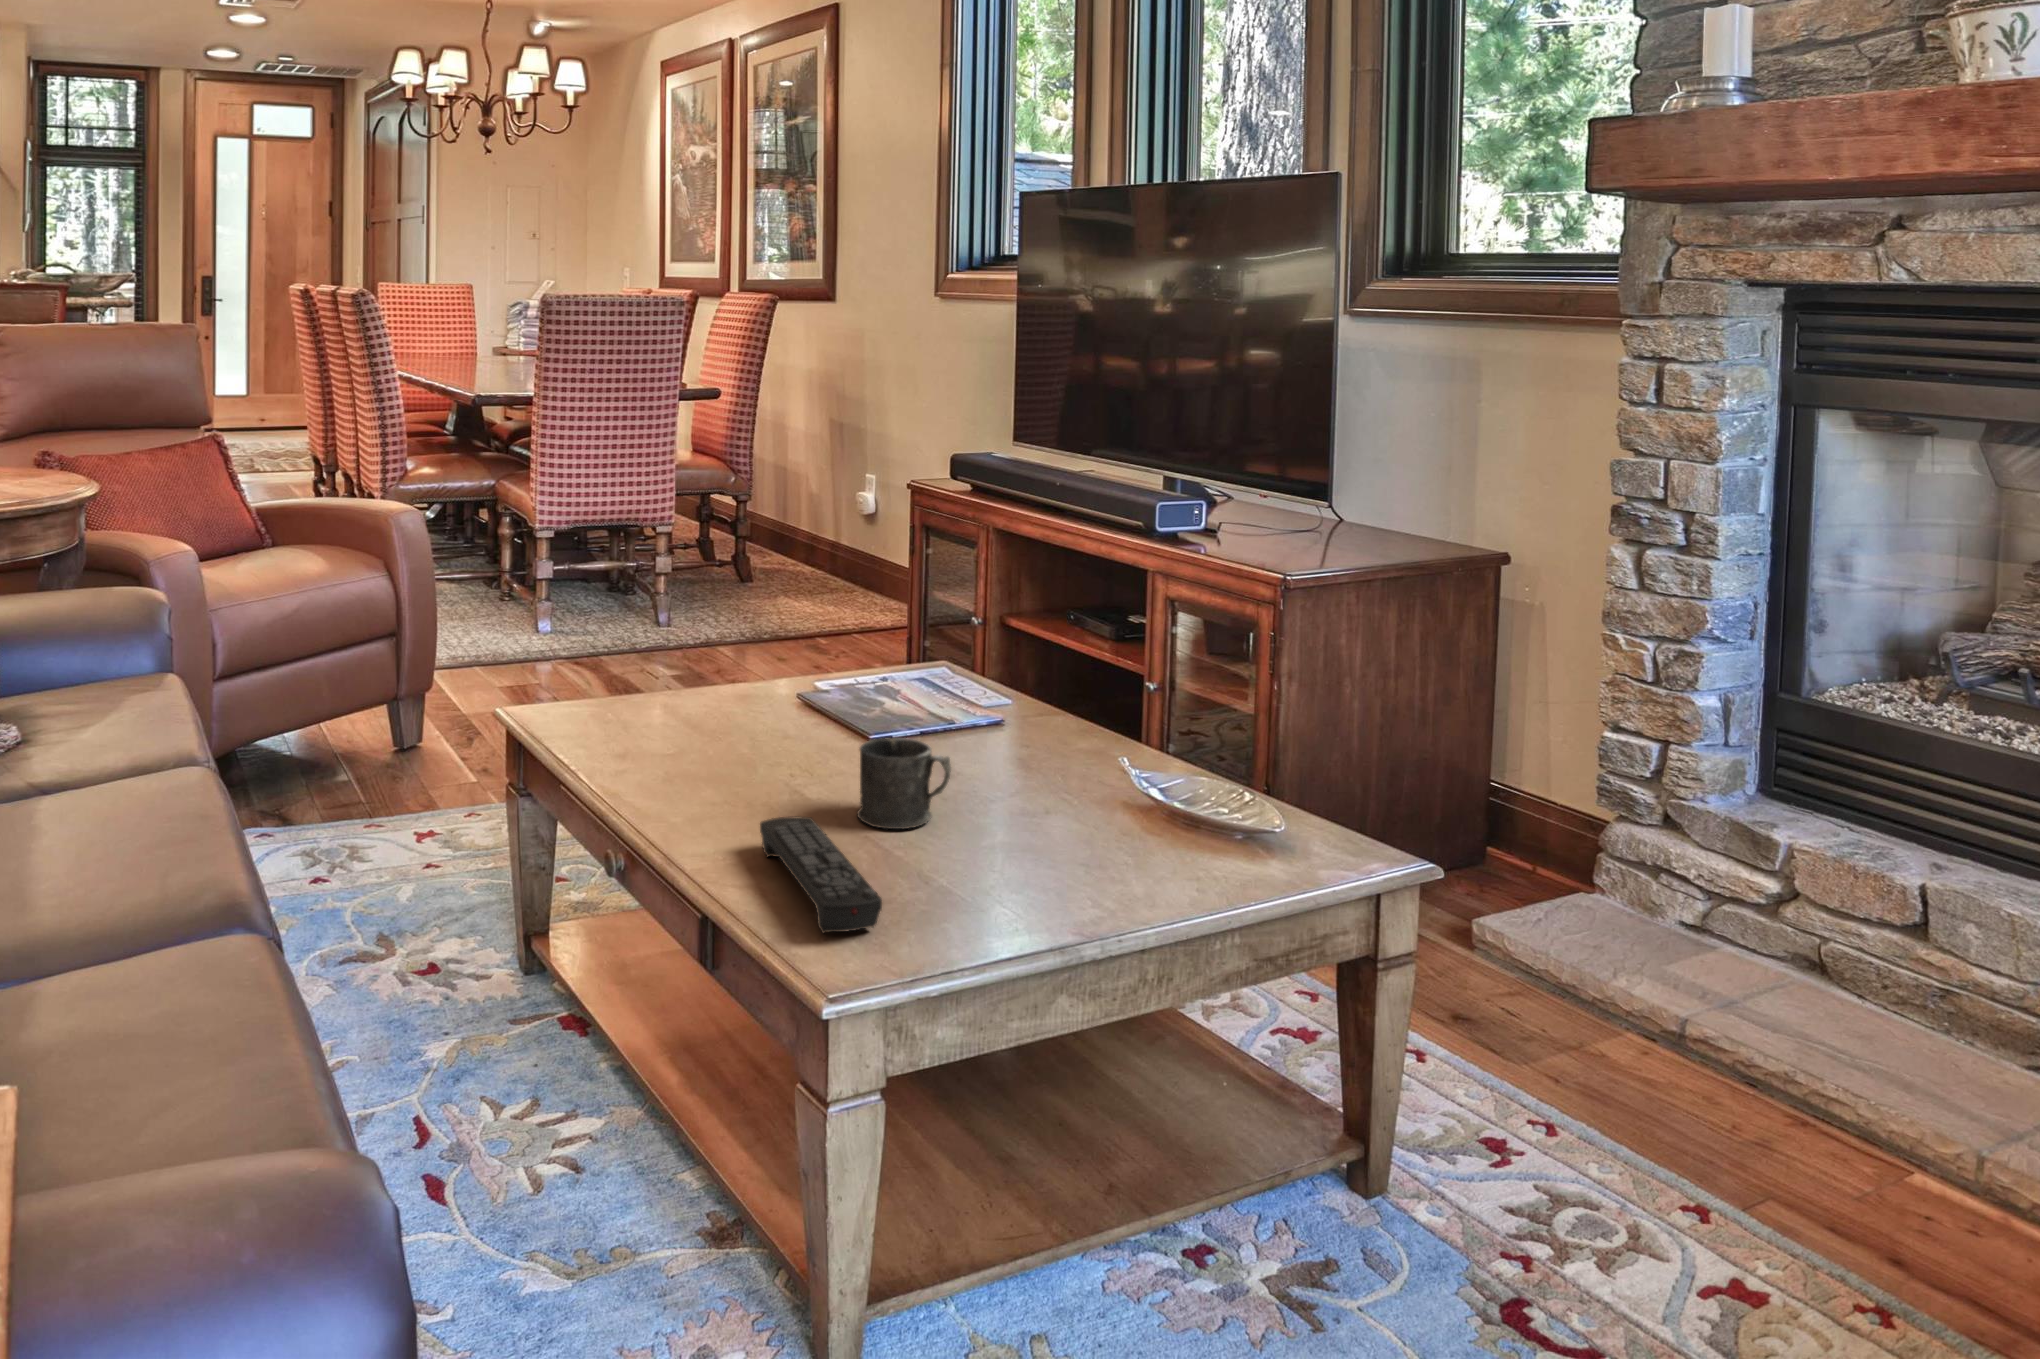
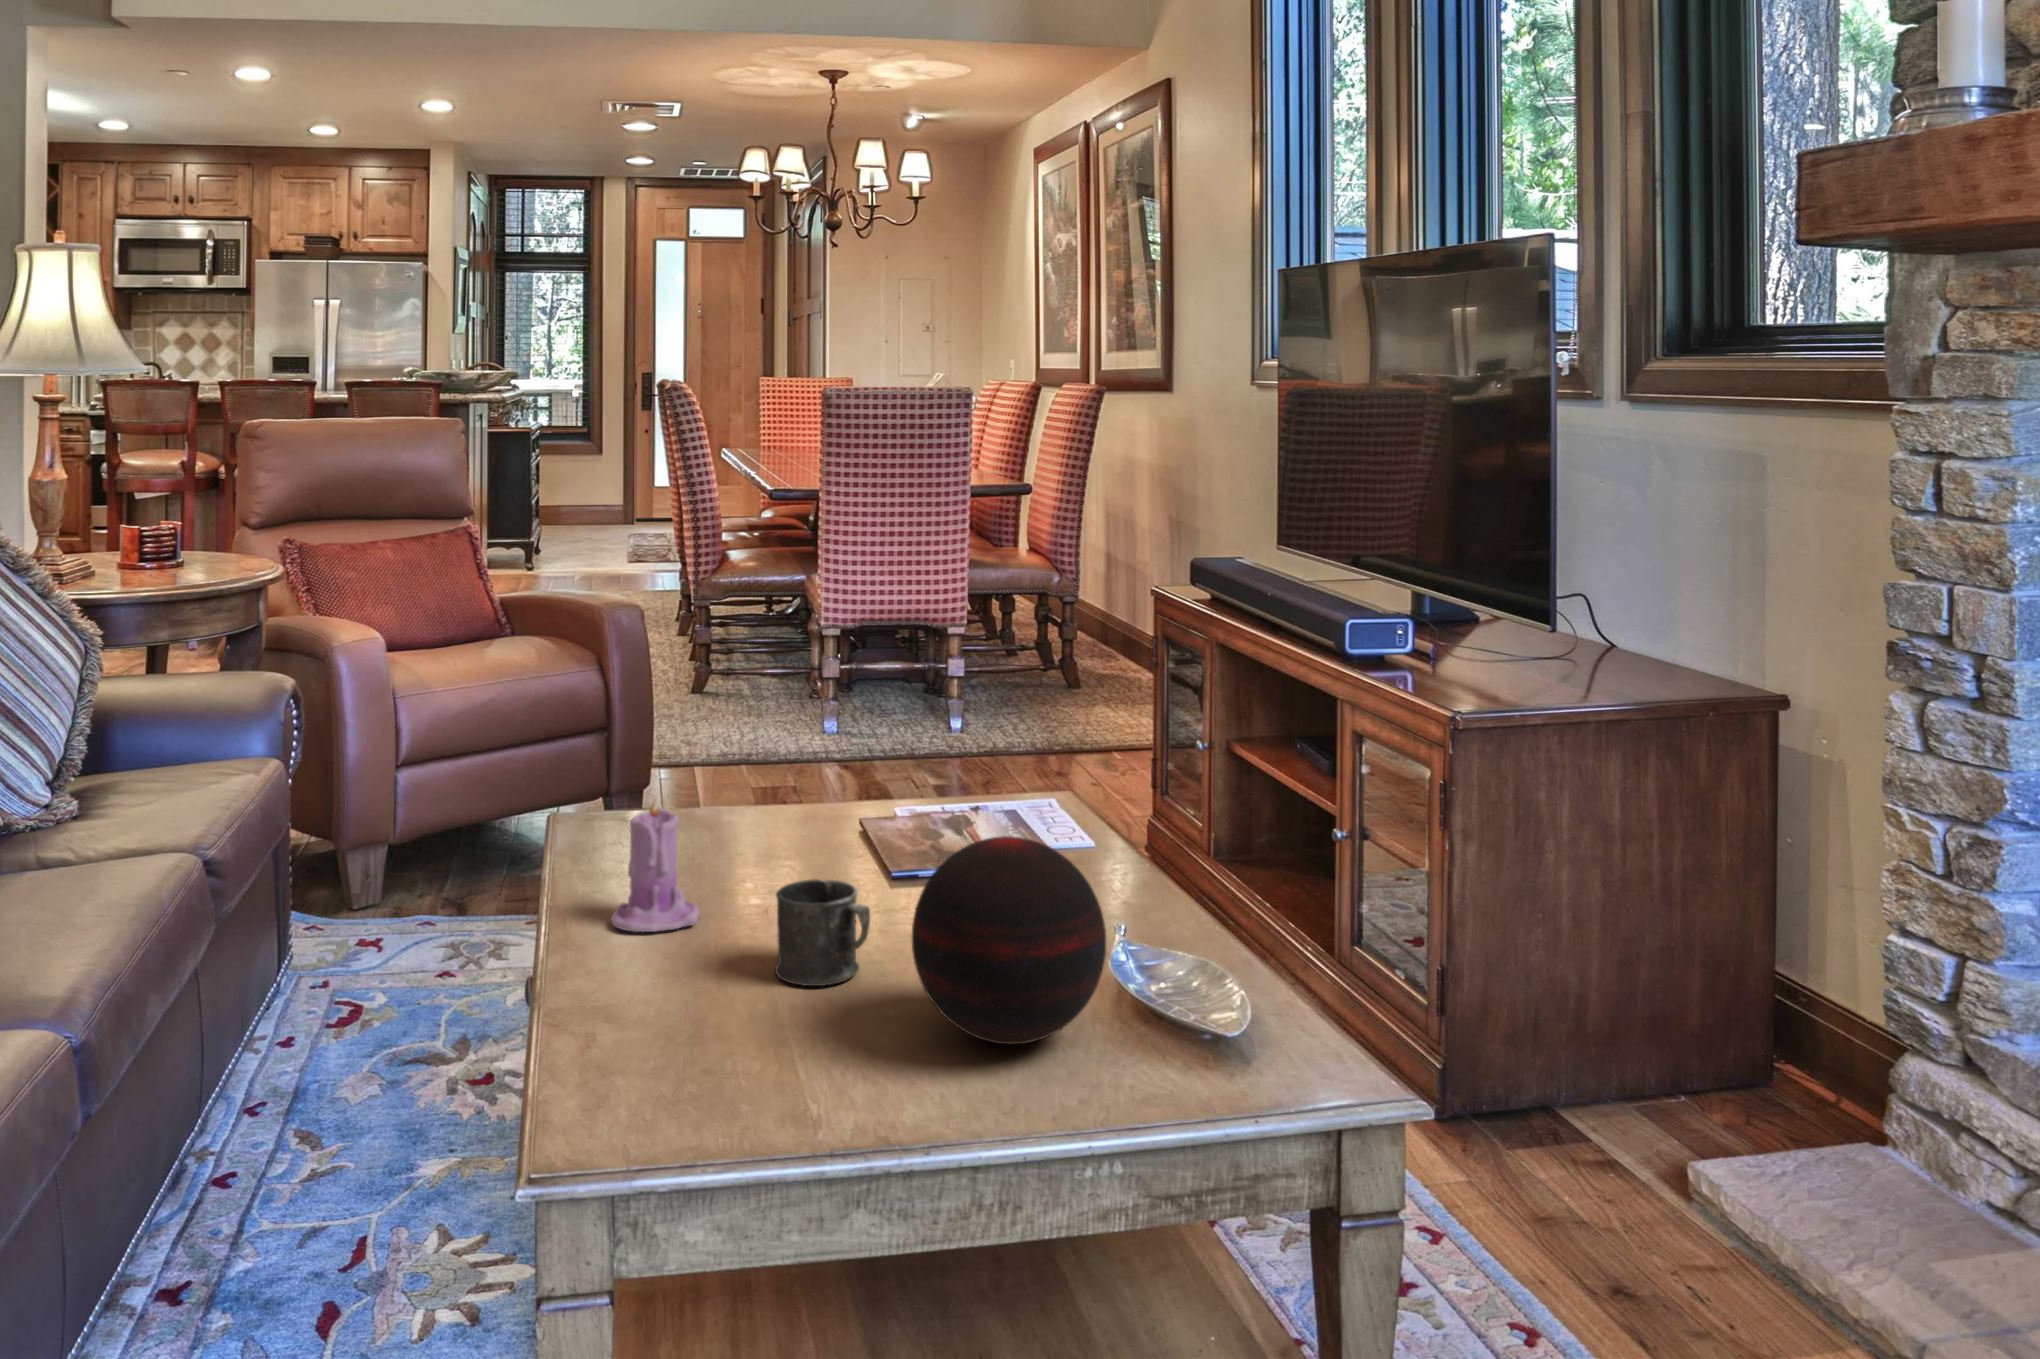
candle: none [667,676,751,799] -> present [611,803,700,932]
decorative orb: none [1021,686,1187,857] -> present [912,836,1106,1044]
remote control: present [760,816,882,933] -> none [595,961,696,1101]

